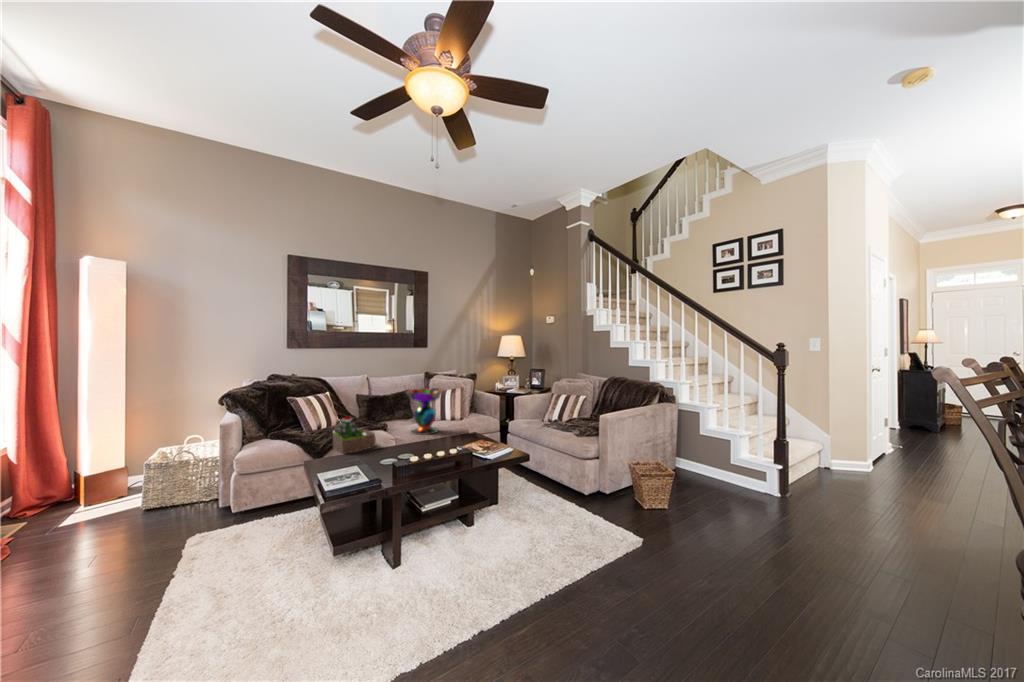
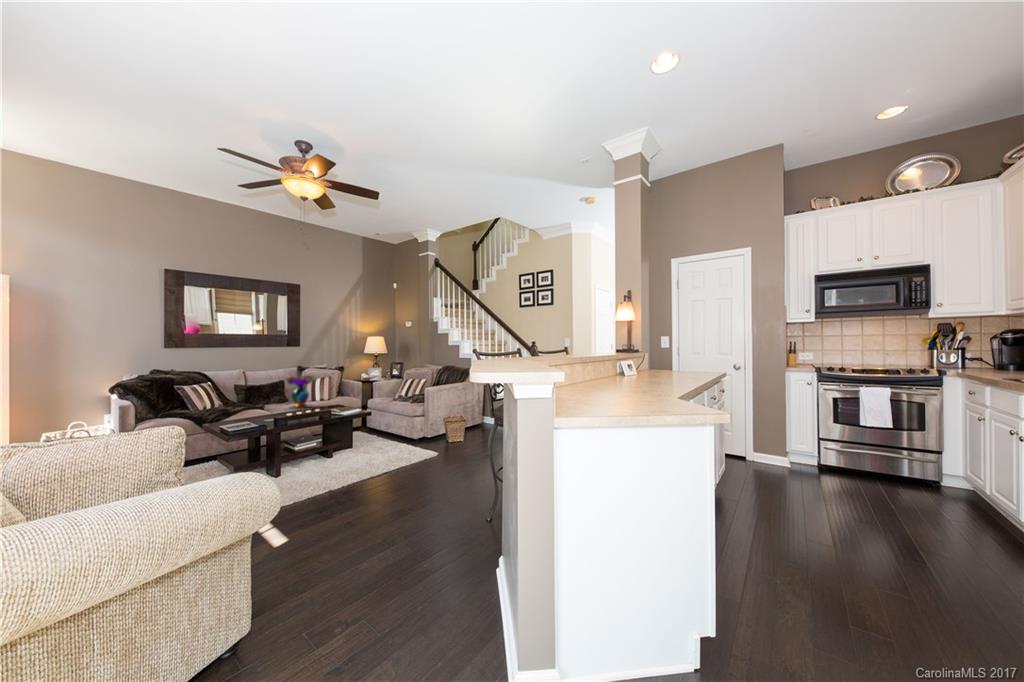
succulent plant: present [333,417,376,454] -> none [226,395,262,421]

